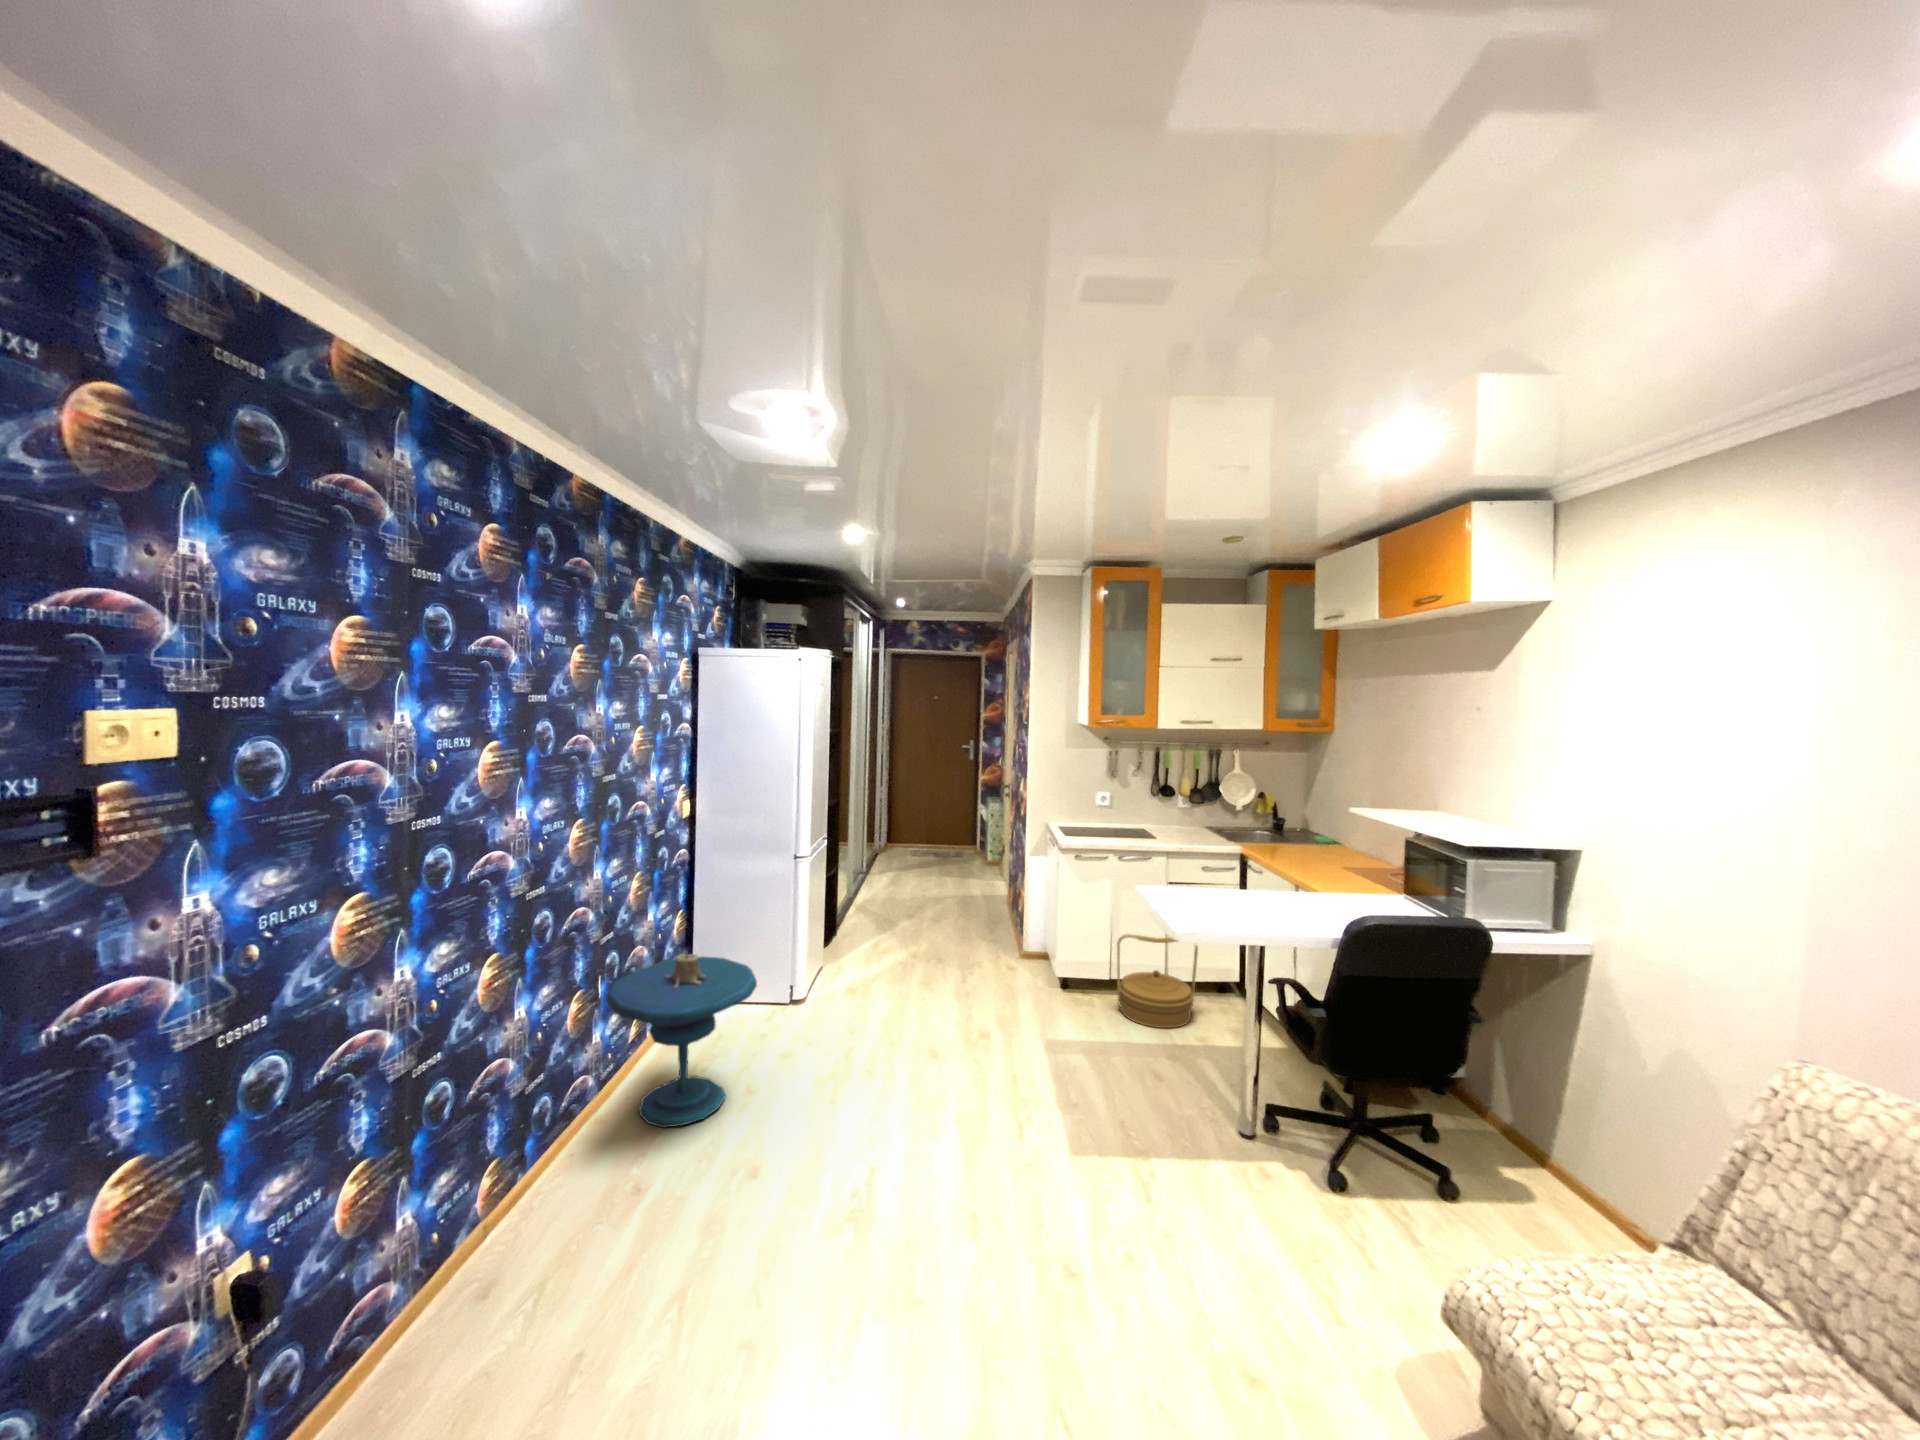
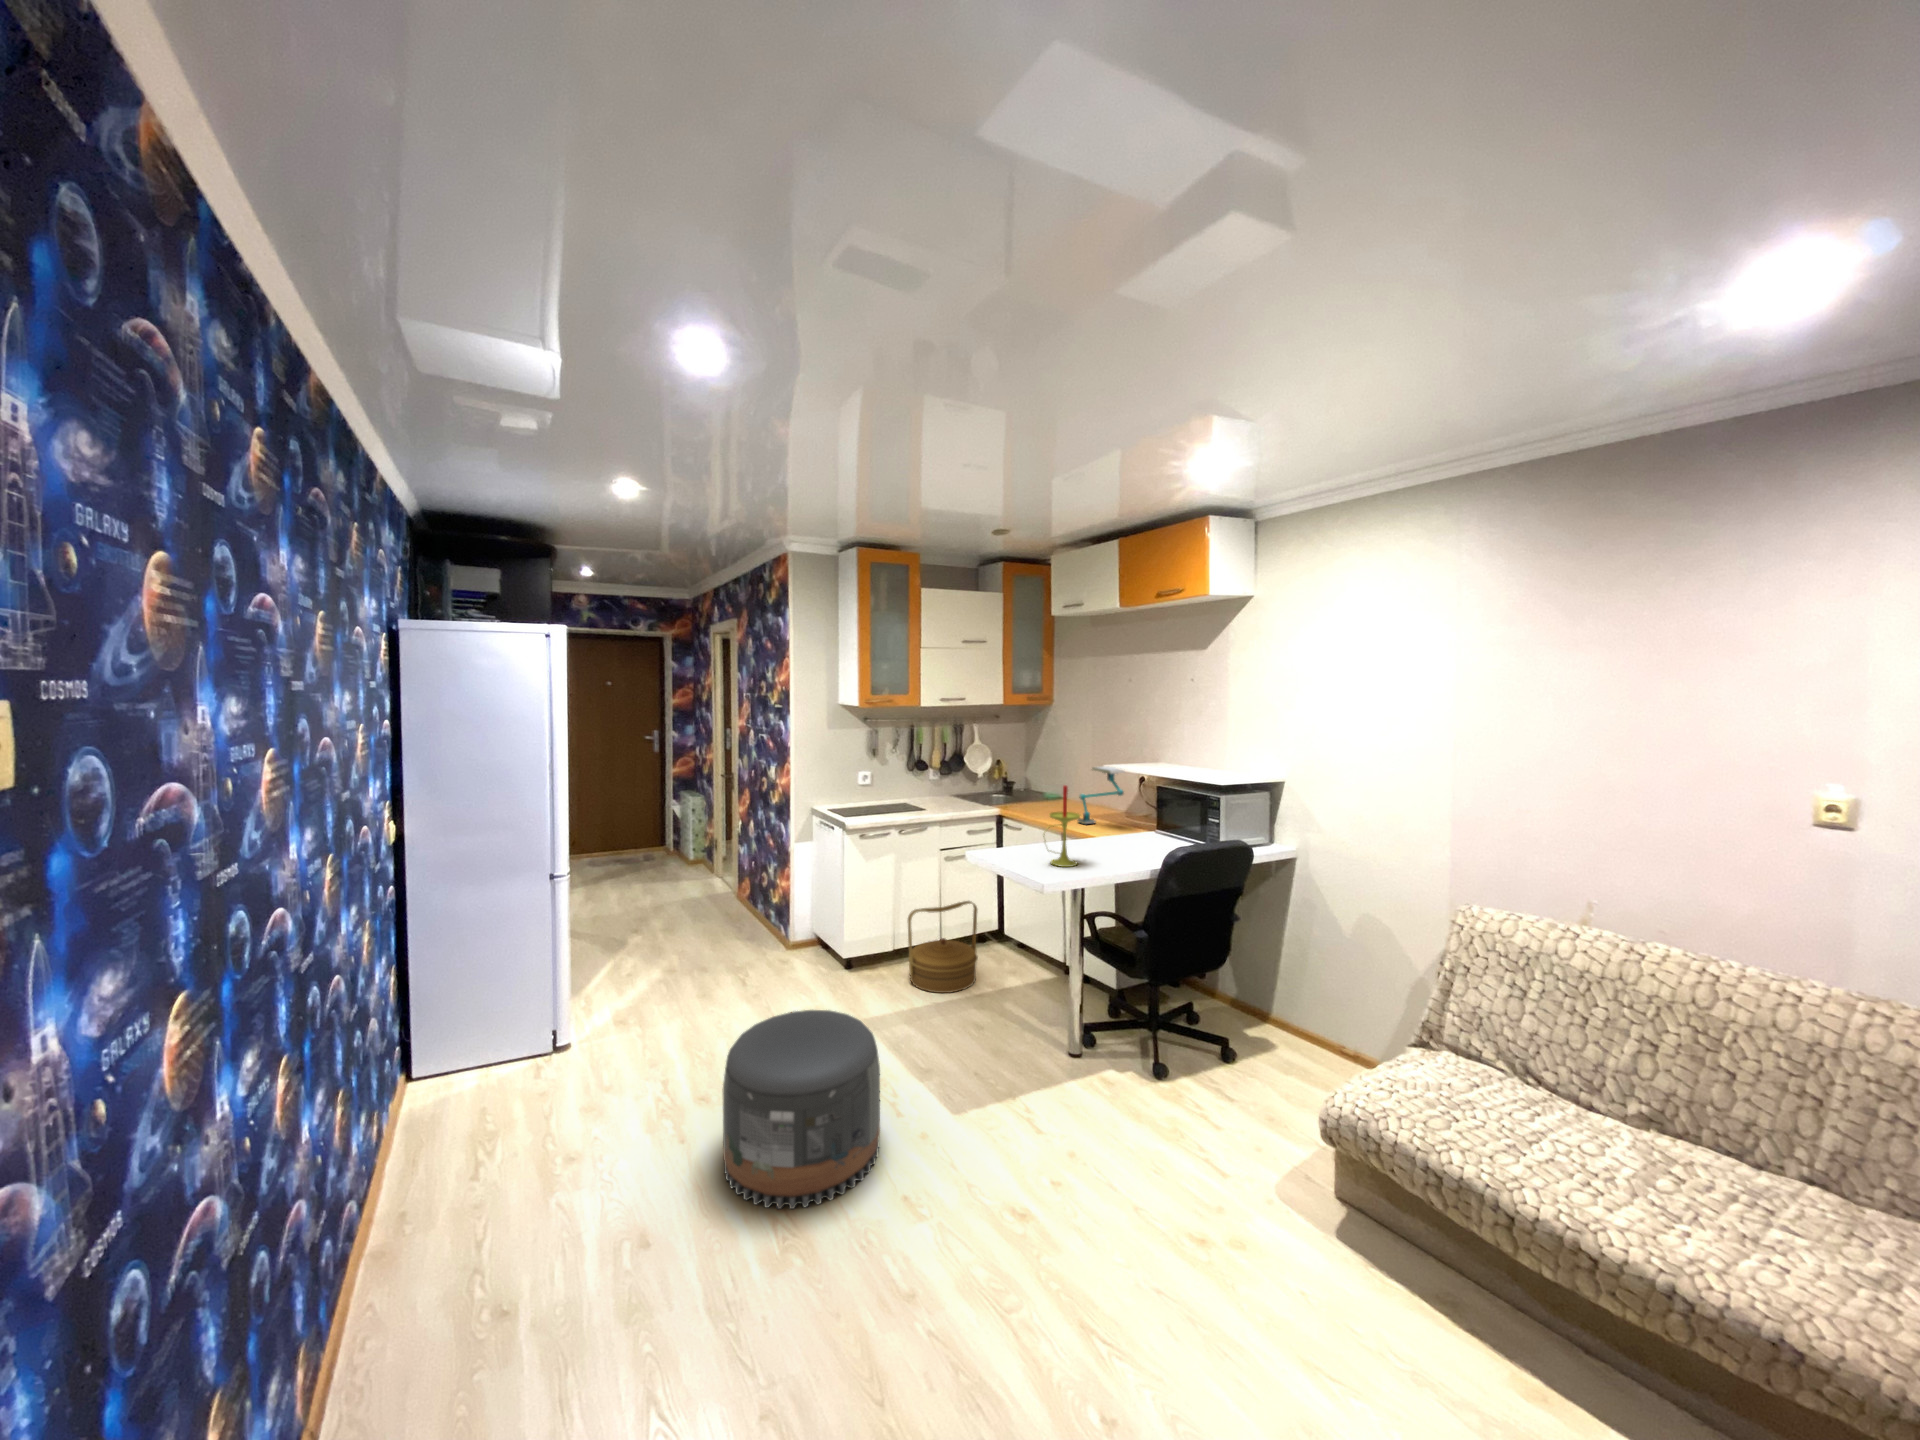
desk lamp: none [1311,808,1363,874] -> present [1077,766,1124,824]
candle: none [1207,820,1253,911] -> present [1043,785,1080,867]
side table: present [606,952,757,1128] -> none [285,1050,544,1332]
pouf: none [874,993,1009,1158] -> present [723,1010,880,1209]

